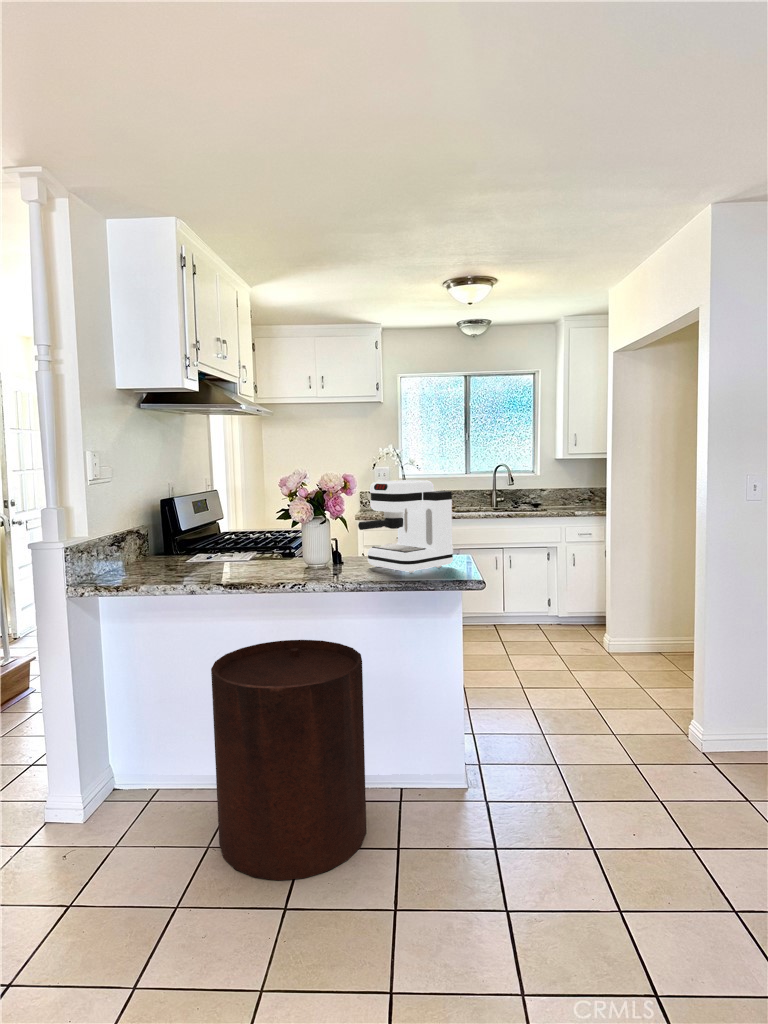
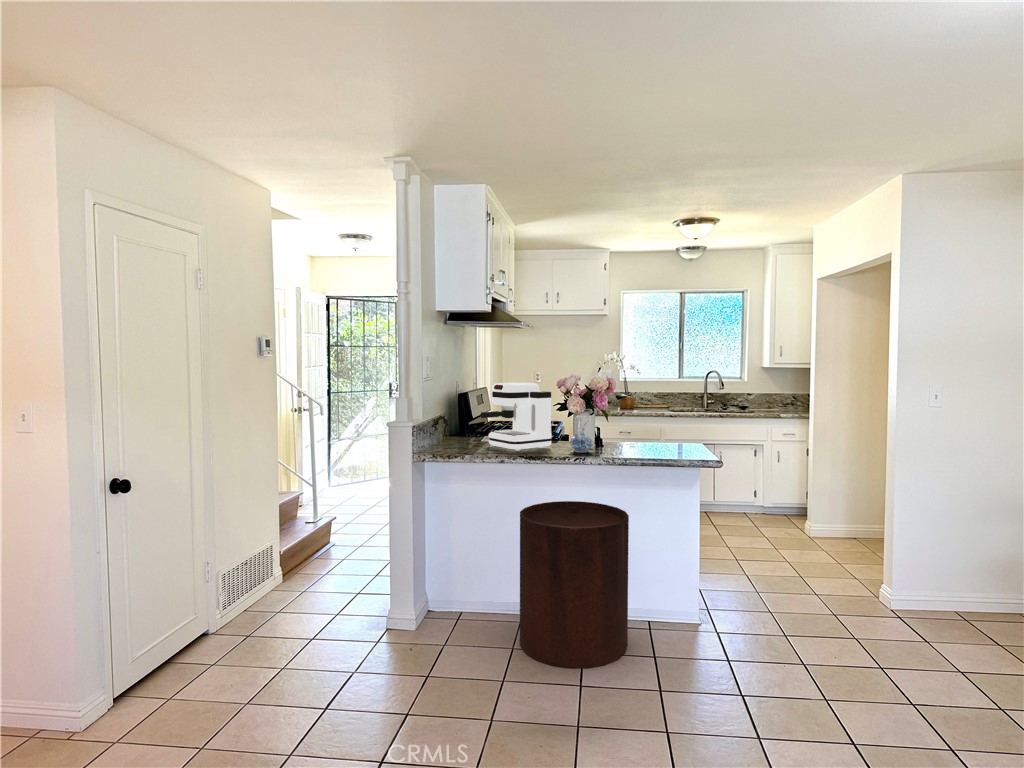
coffee maker: present [358,480,453,573] -> present [480,382,552,451]
ceramic pitcher: none [292,526,322,575] -> present [571,416,593,452]

